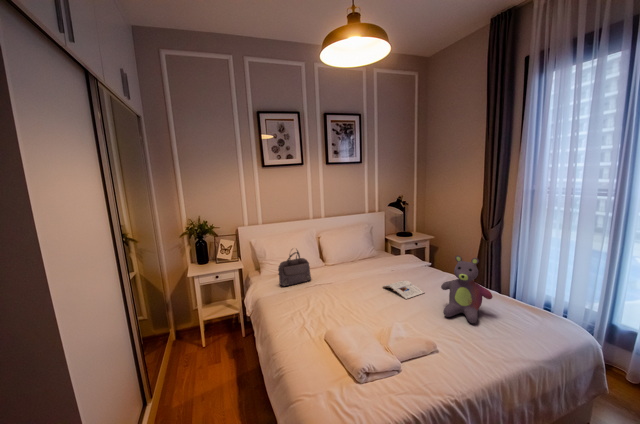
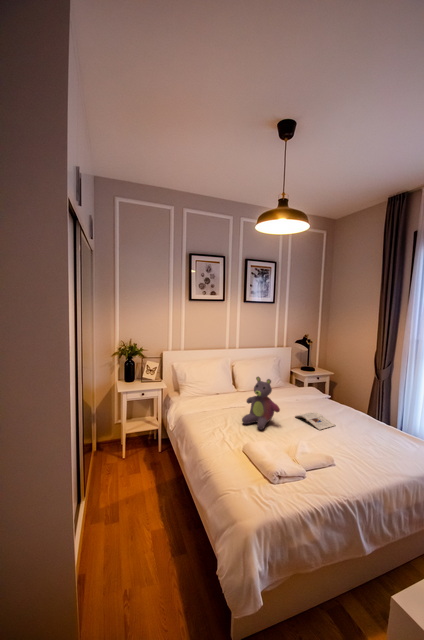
handbag: present [278,250,311,286] -> none [200,374,228,408]
stuffed bear: present [441,256,492,323] -> present [242,377,280,430]

